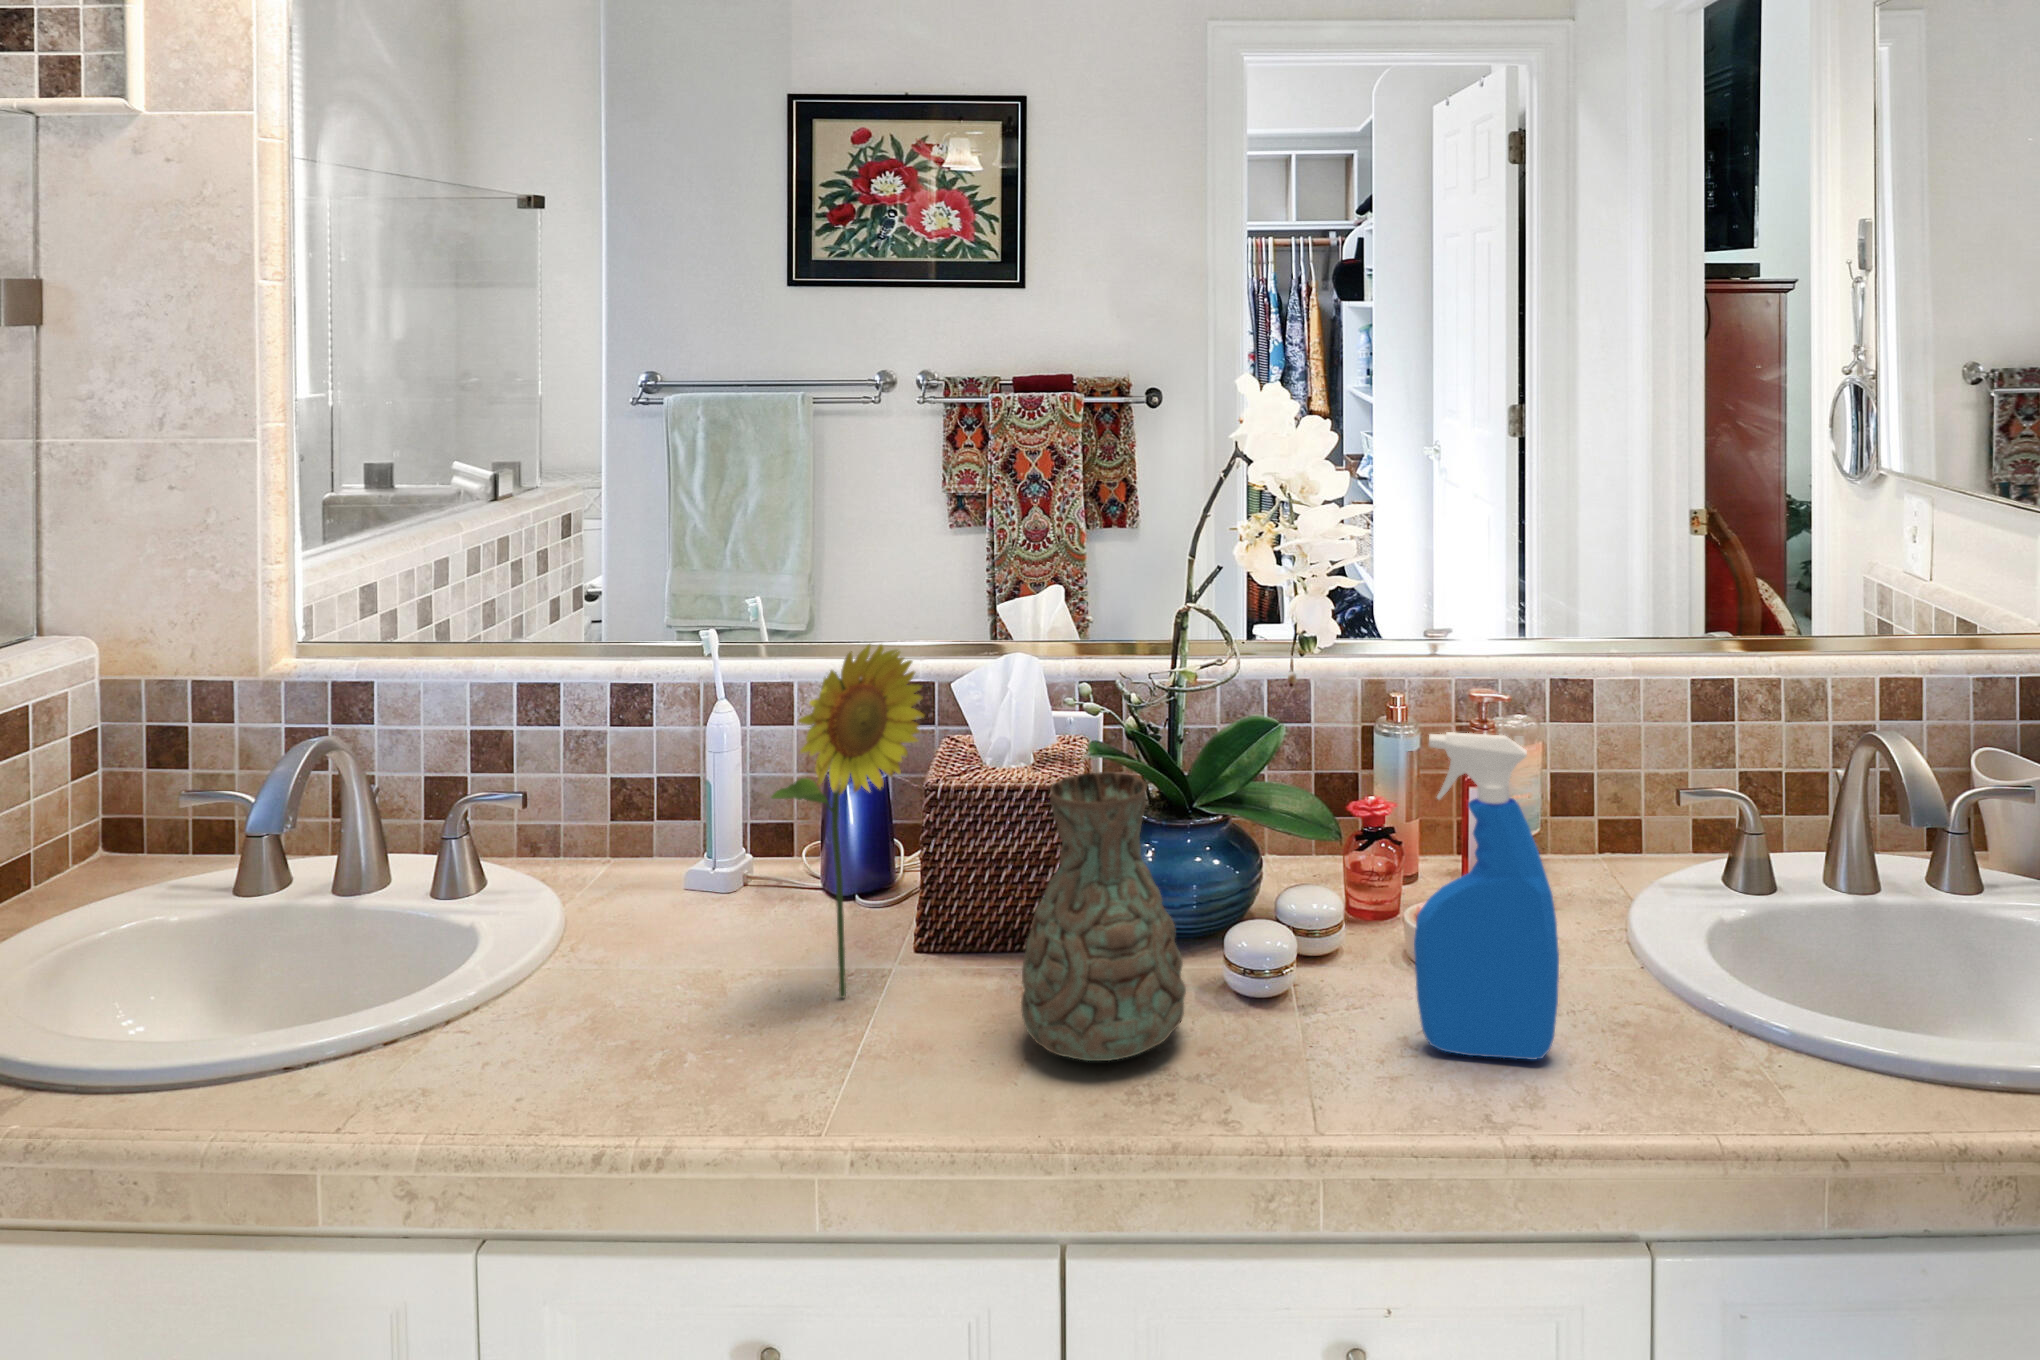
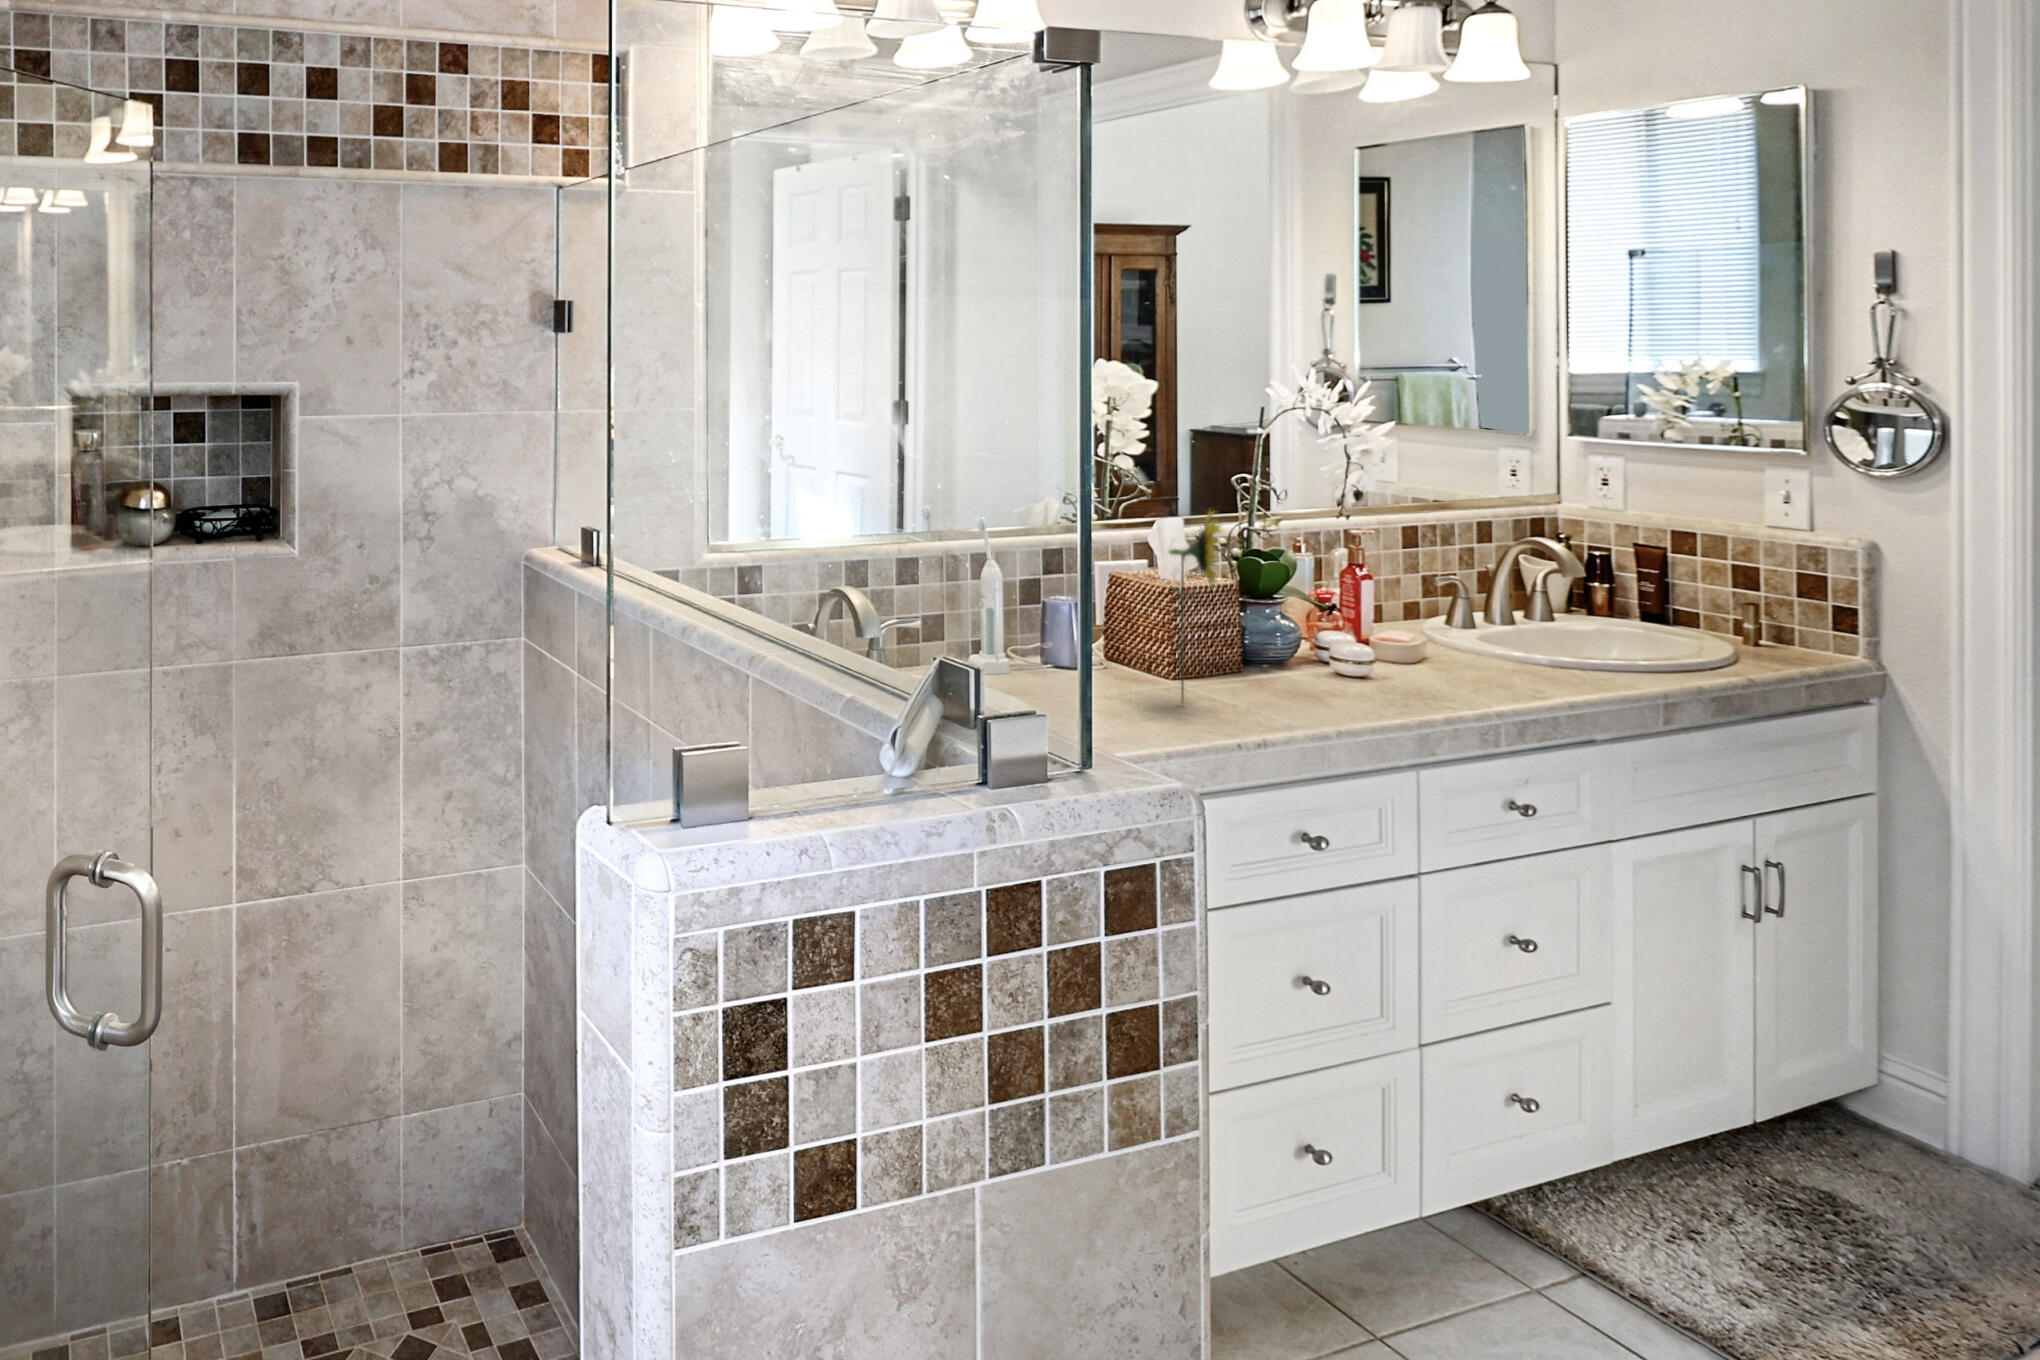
spray bottle: present [1414,732,1559,1060] -> none [1456,535,1523,691]
decorative vase: present [1021,772,1186,1061] -> none [1289,569,1385,708]

